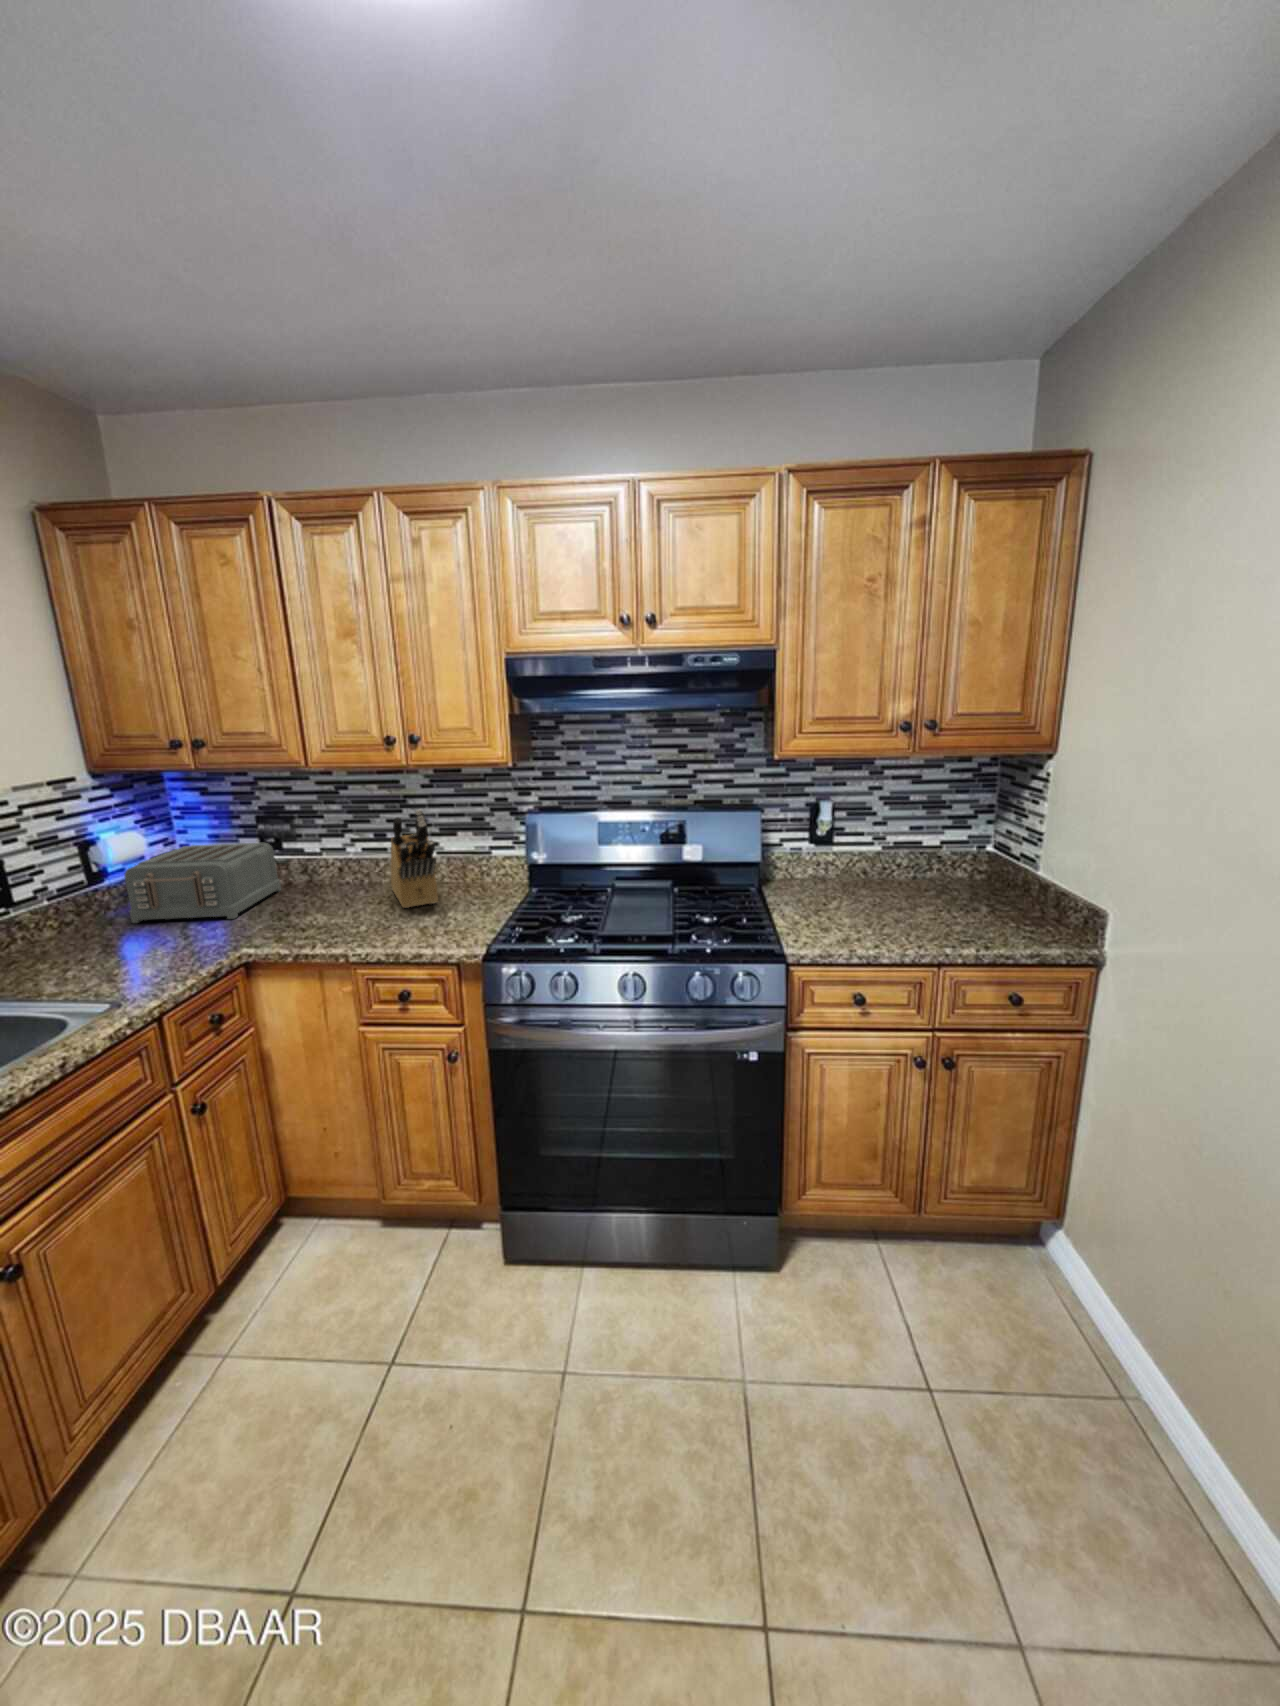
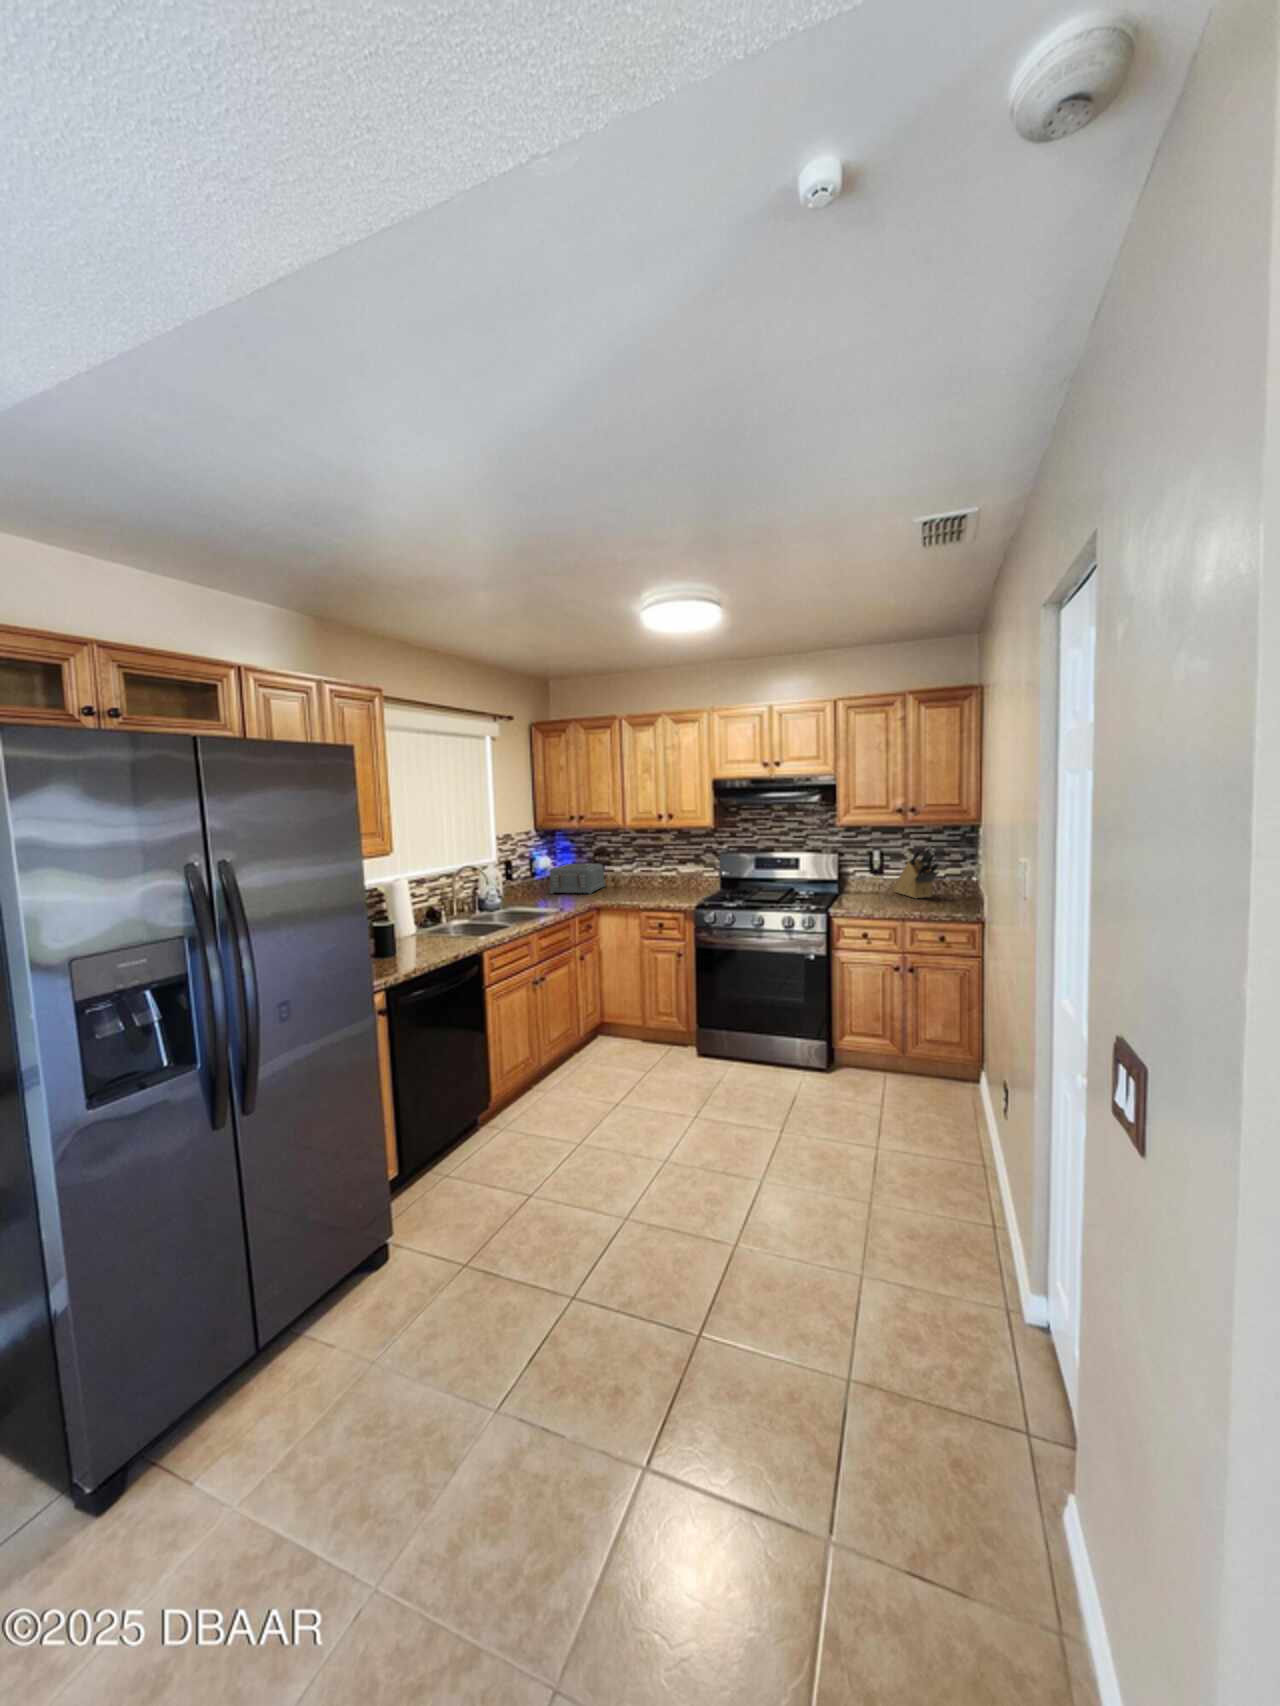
knife block: present [391,810,438,908] -> present [893,847,939,898]

